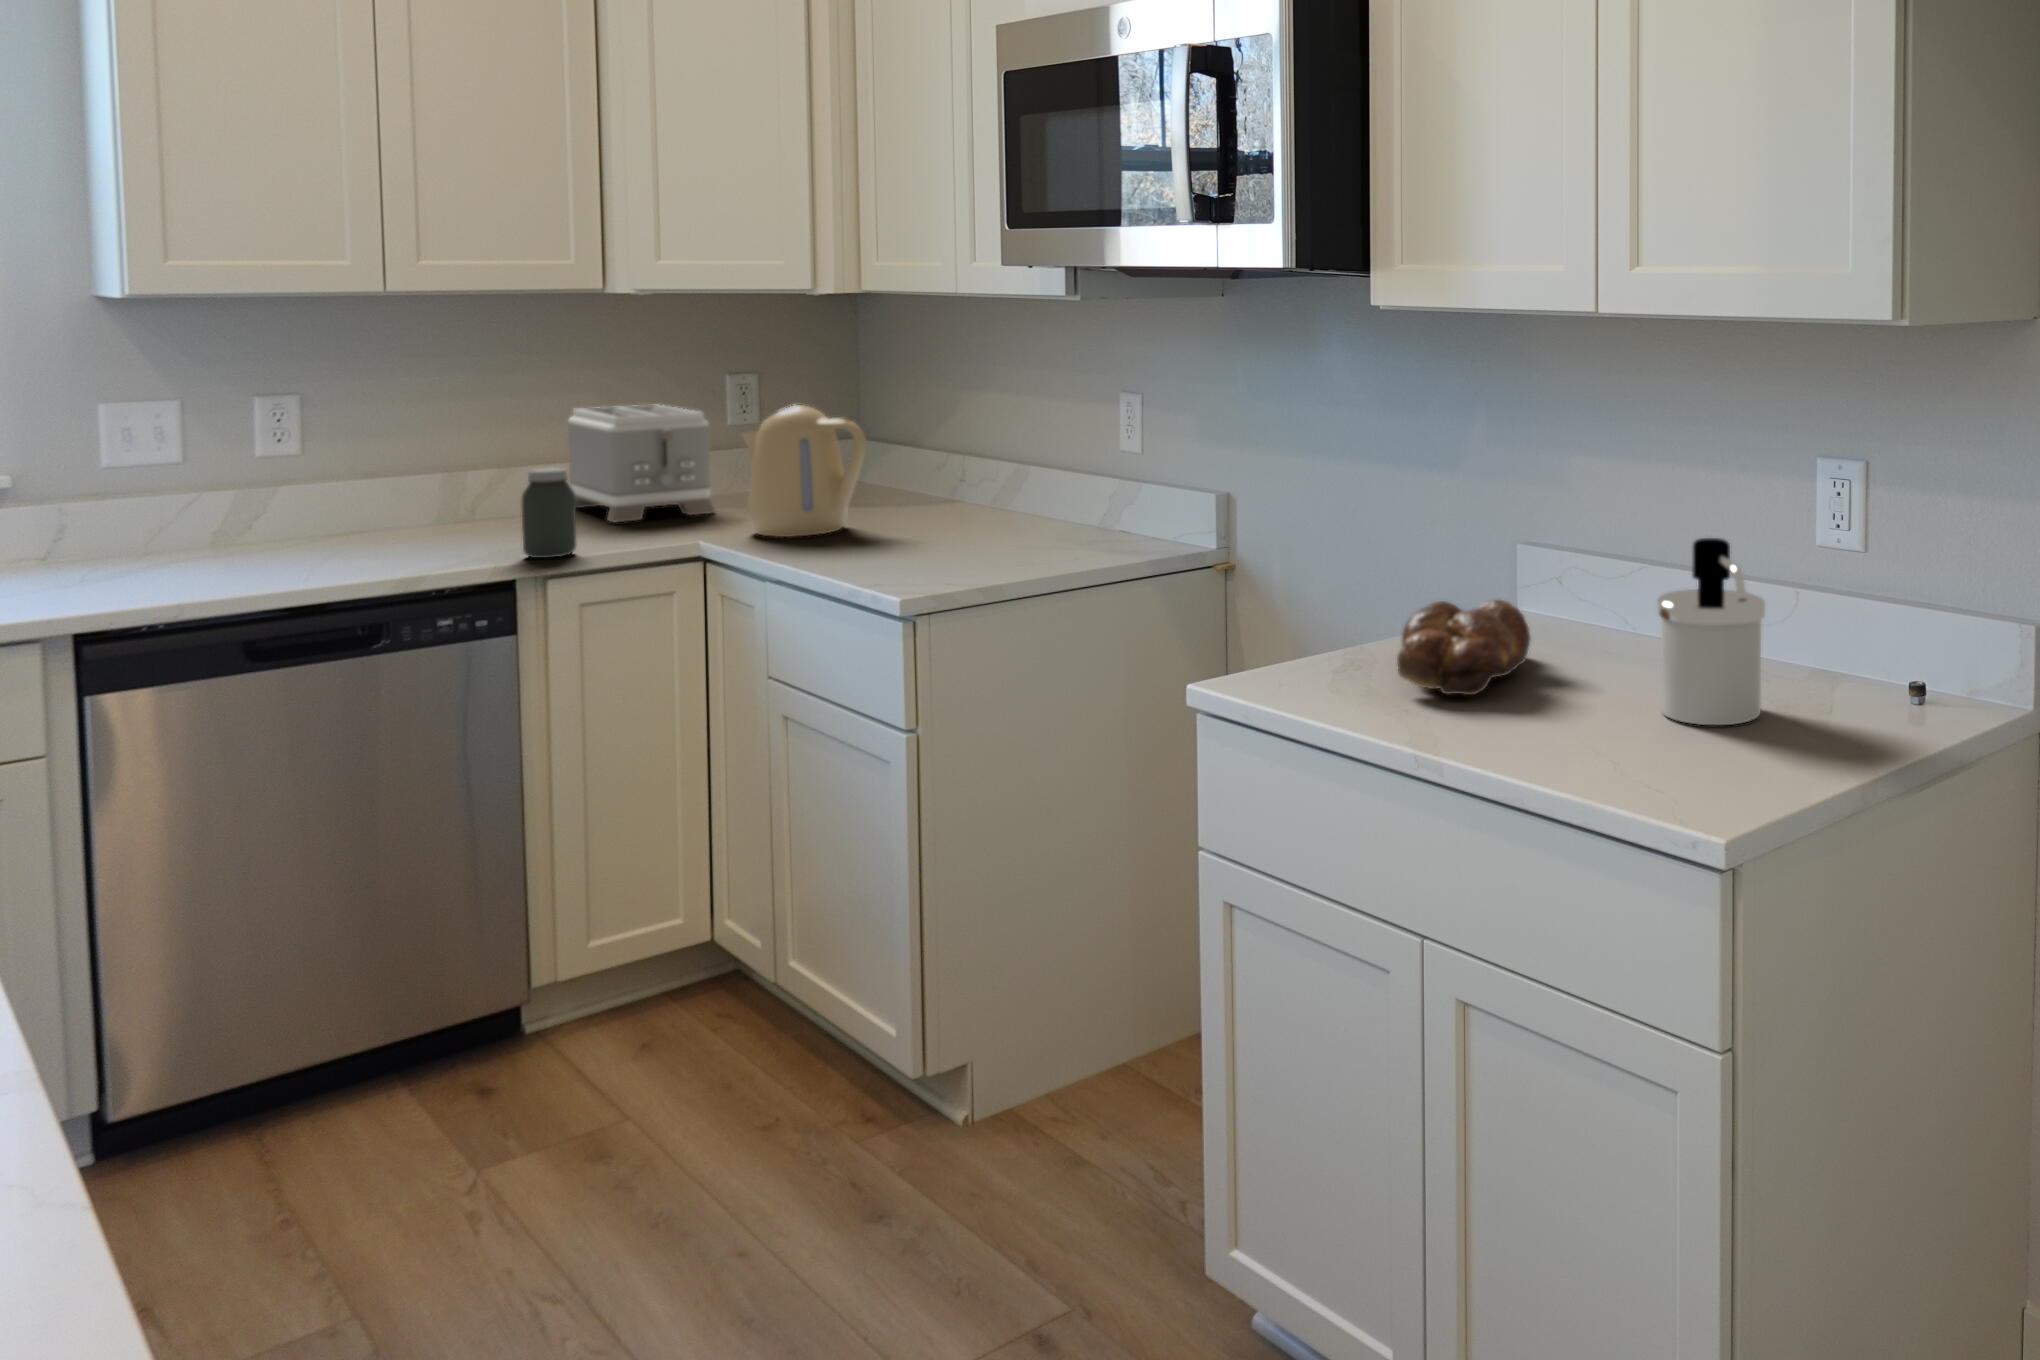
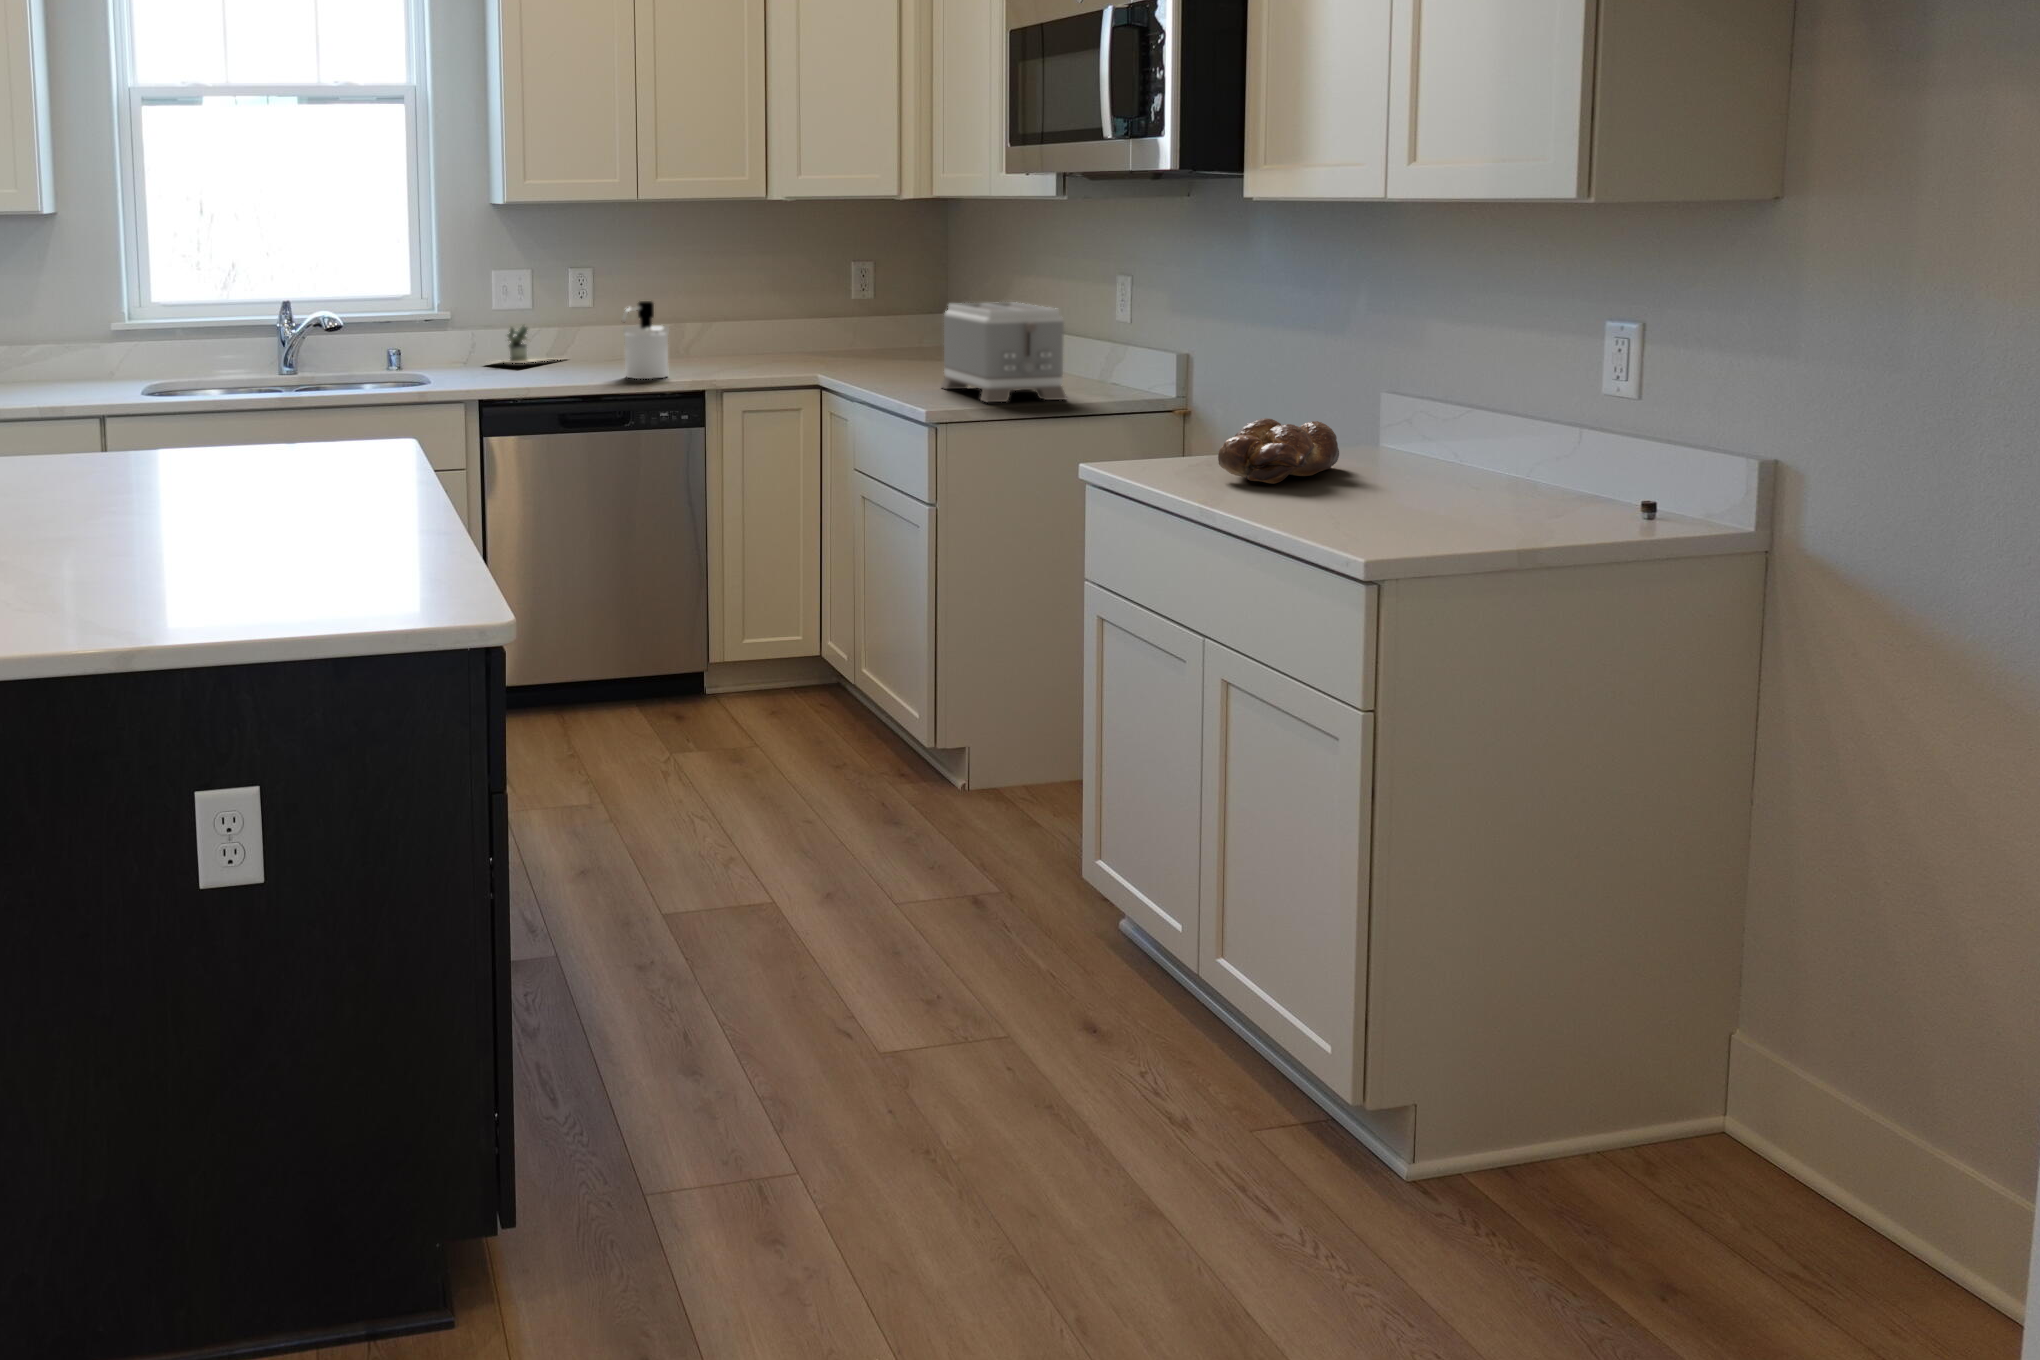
toaster: present [568,405,715,523] -> present [941,302,1066,402]
kettle: present [741,405,867,537] -> none [847,280,929,374]
jar: present [521,468,576,558] -> none [710,319,741,377]
potted plant: none [75,487,292,555] -> present [505,326,560,363]
soap dispenser: present [1657,538,1765,725] -> present [622,301,669,379]

